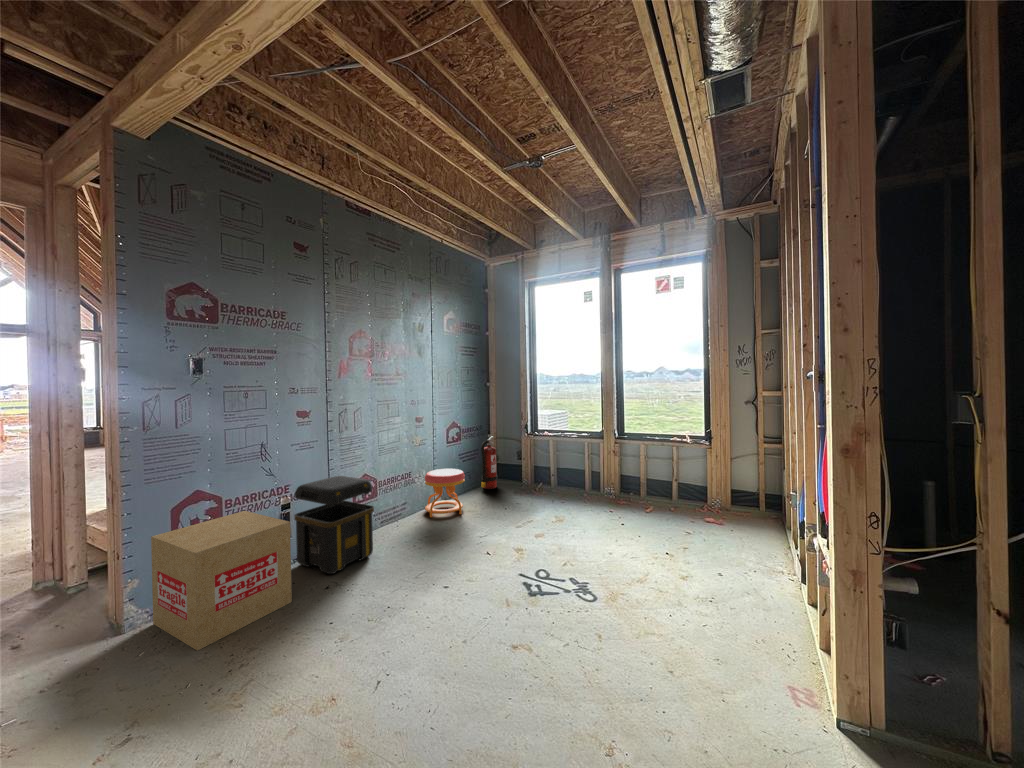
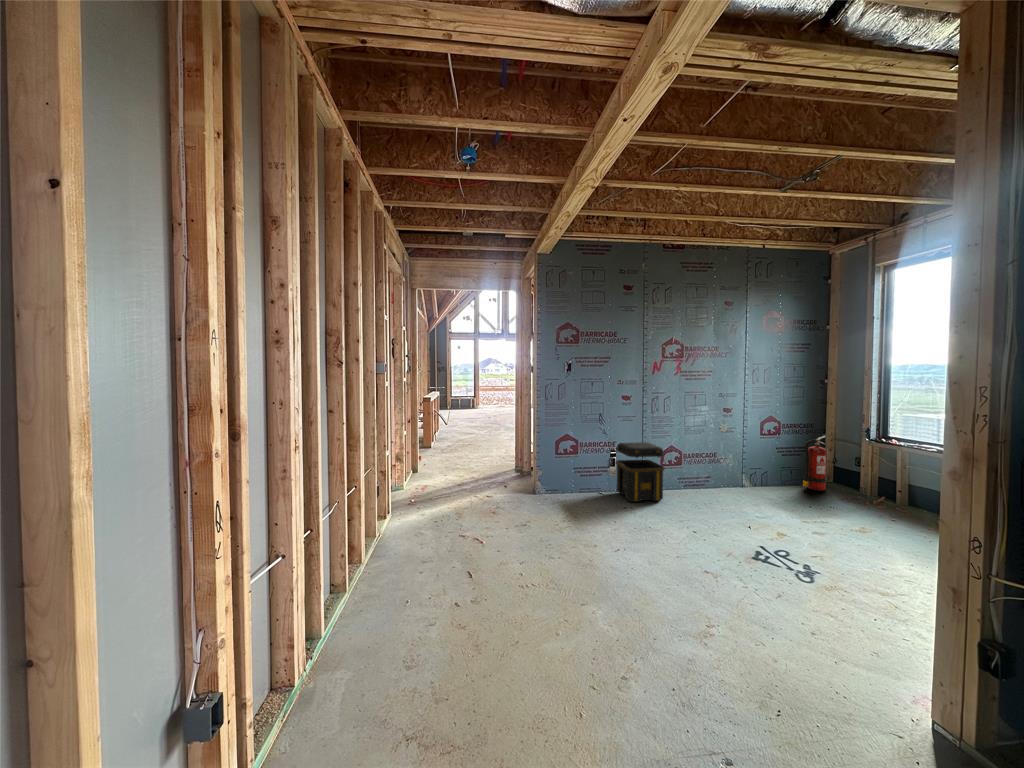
stool: present [425,469,465,517] -> none [725,456,767,499]
cardboard box: present [151,511,292,651] -> none [548,451,604,508]

